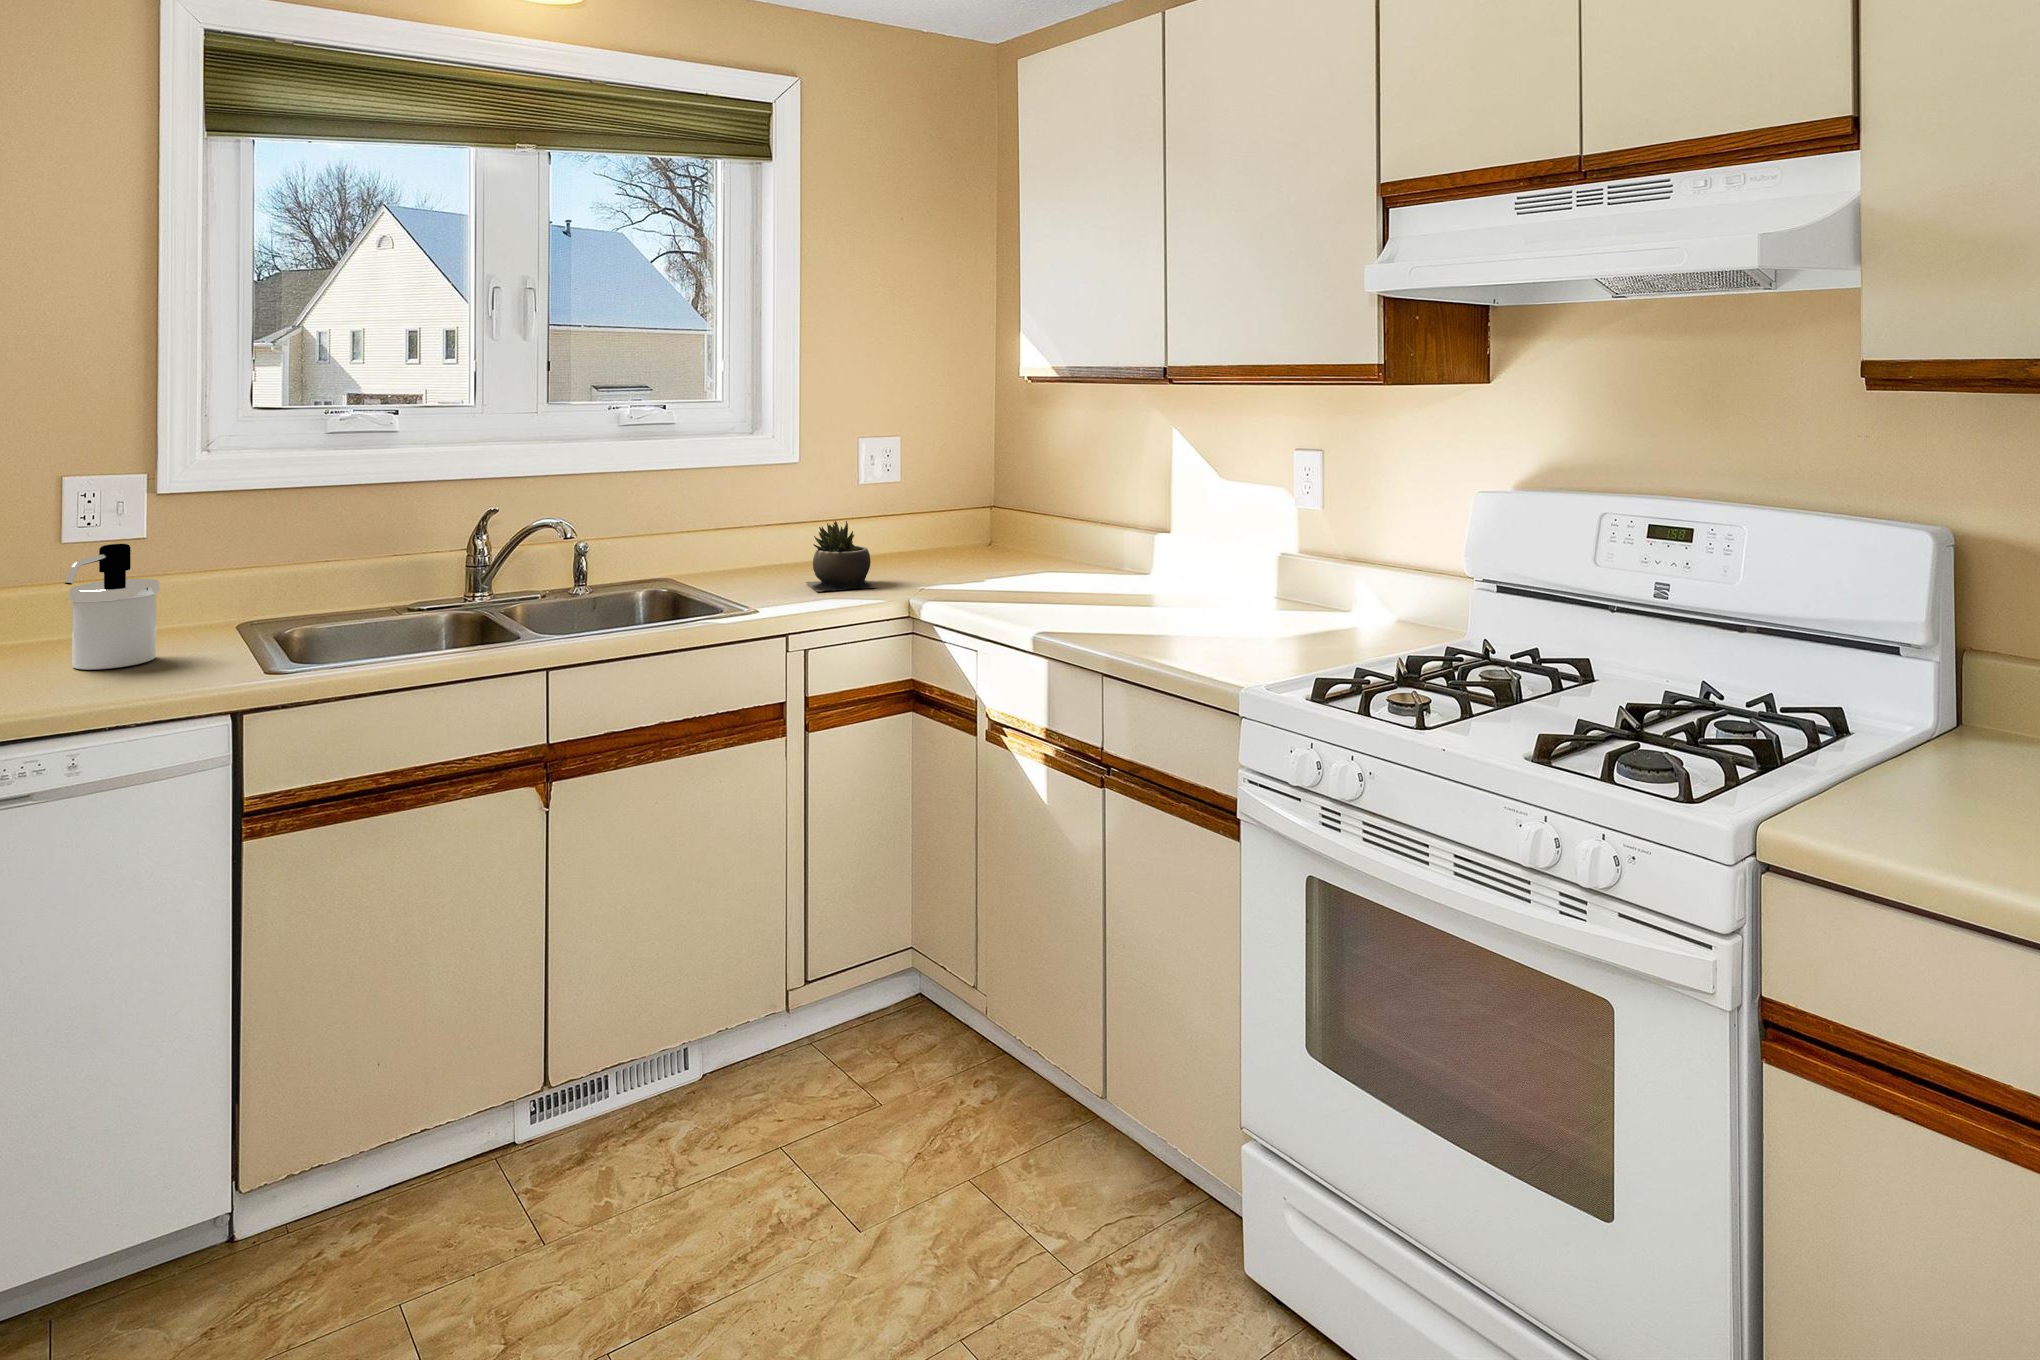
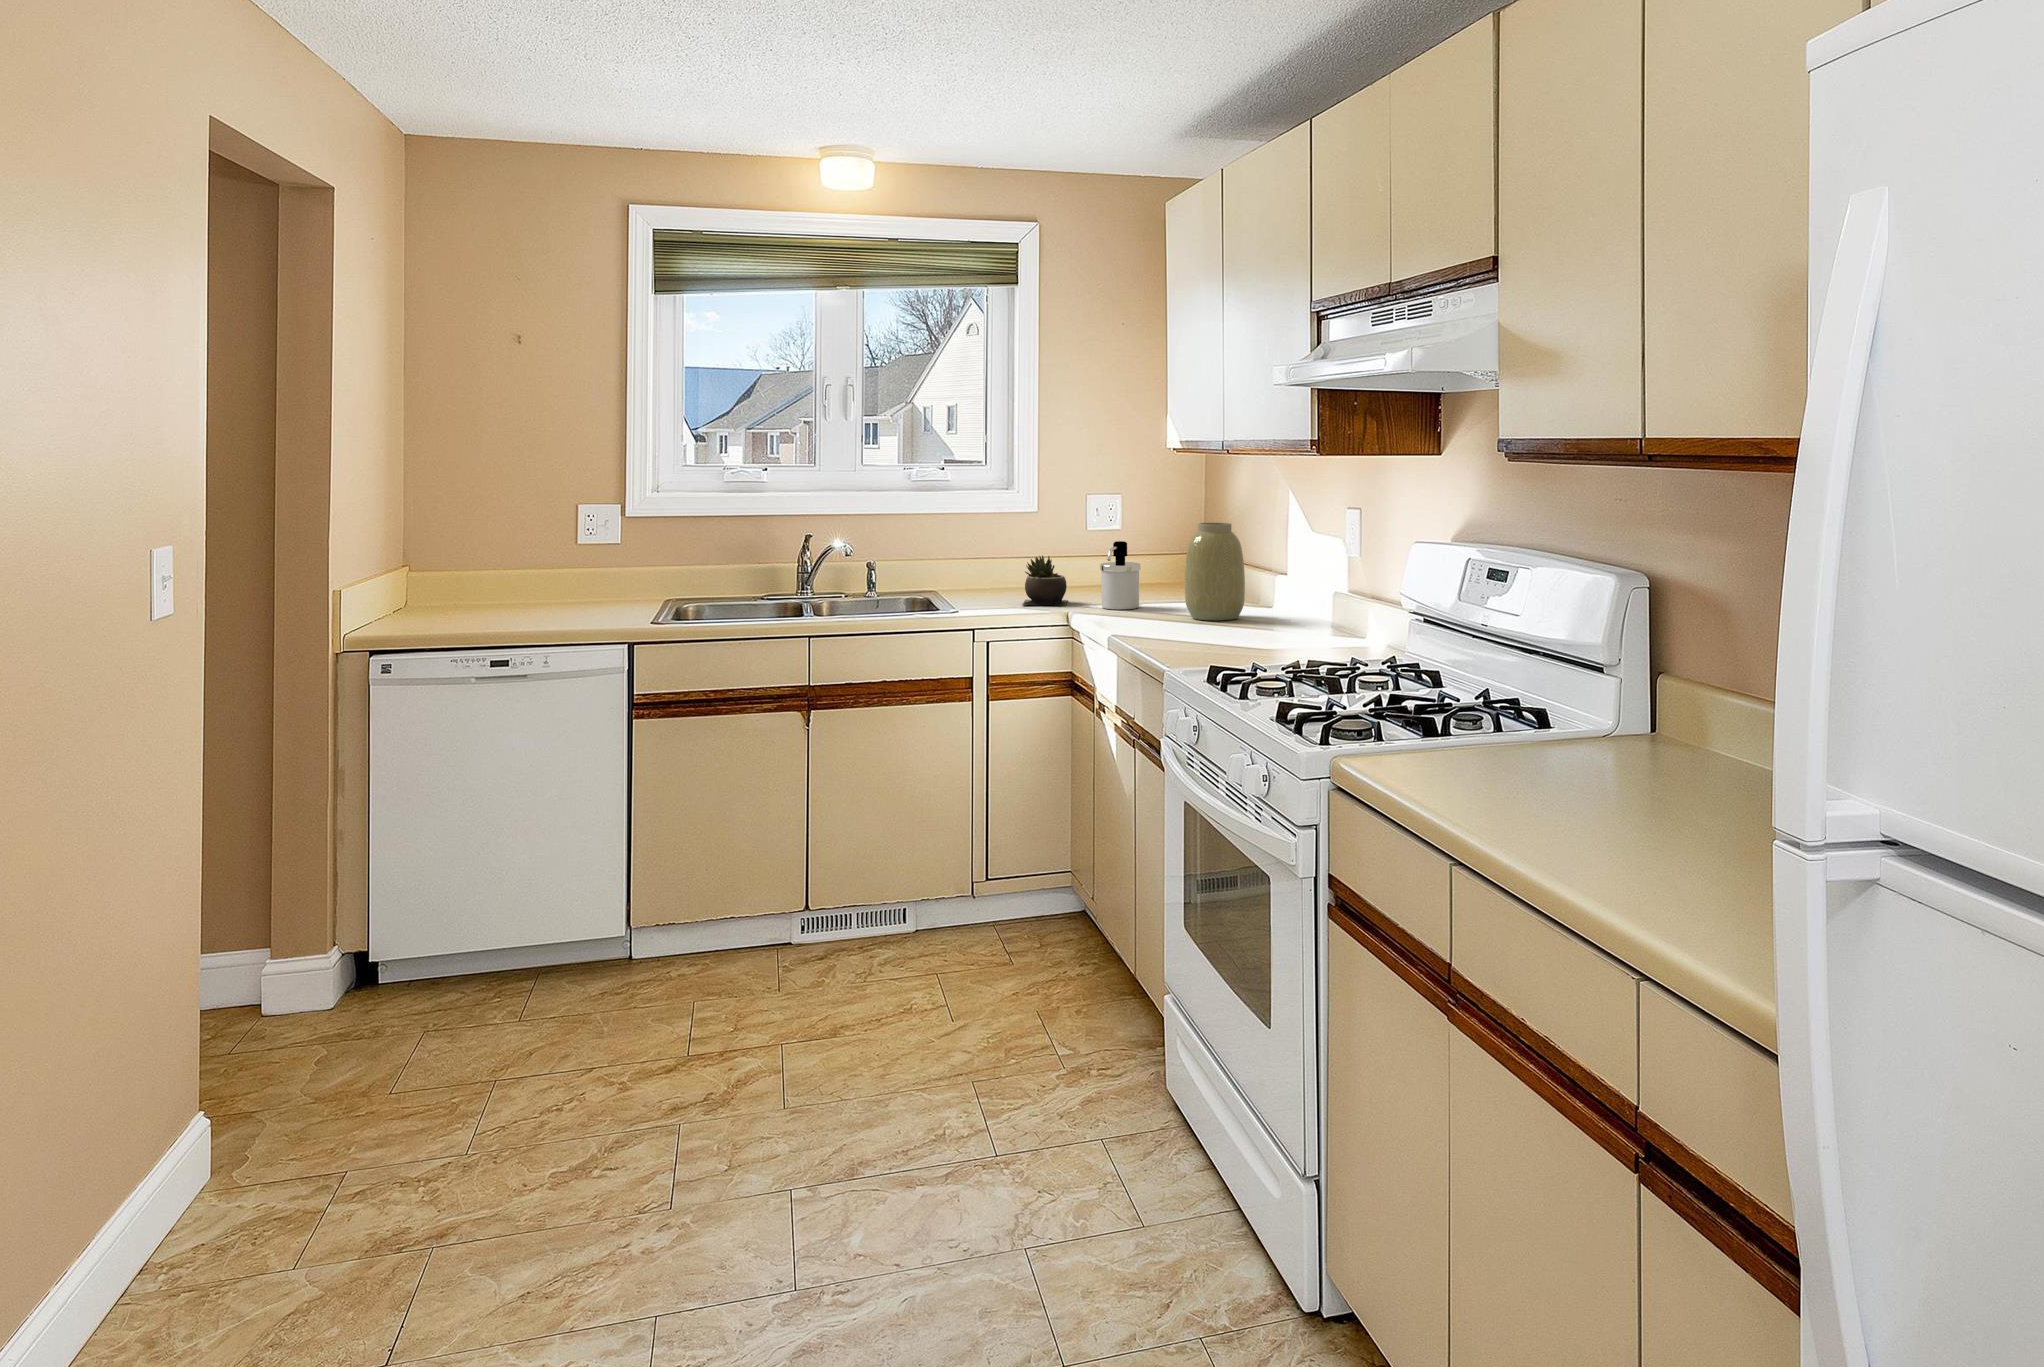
vase: none [1066,469,1143,597] -> present [1185,523,1245,621]
soap dispenser: present [65,544,159,670] -> present [1100,541,1140,610]

